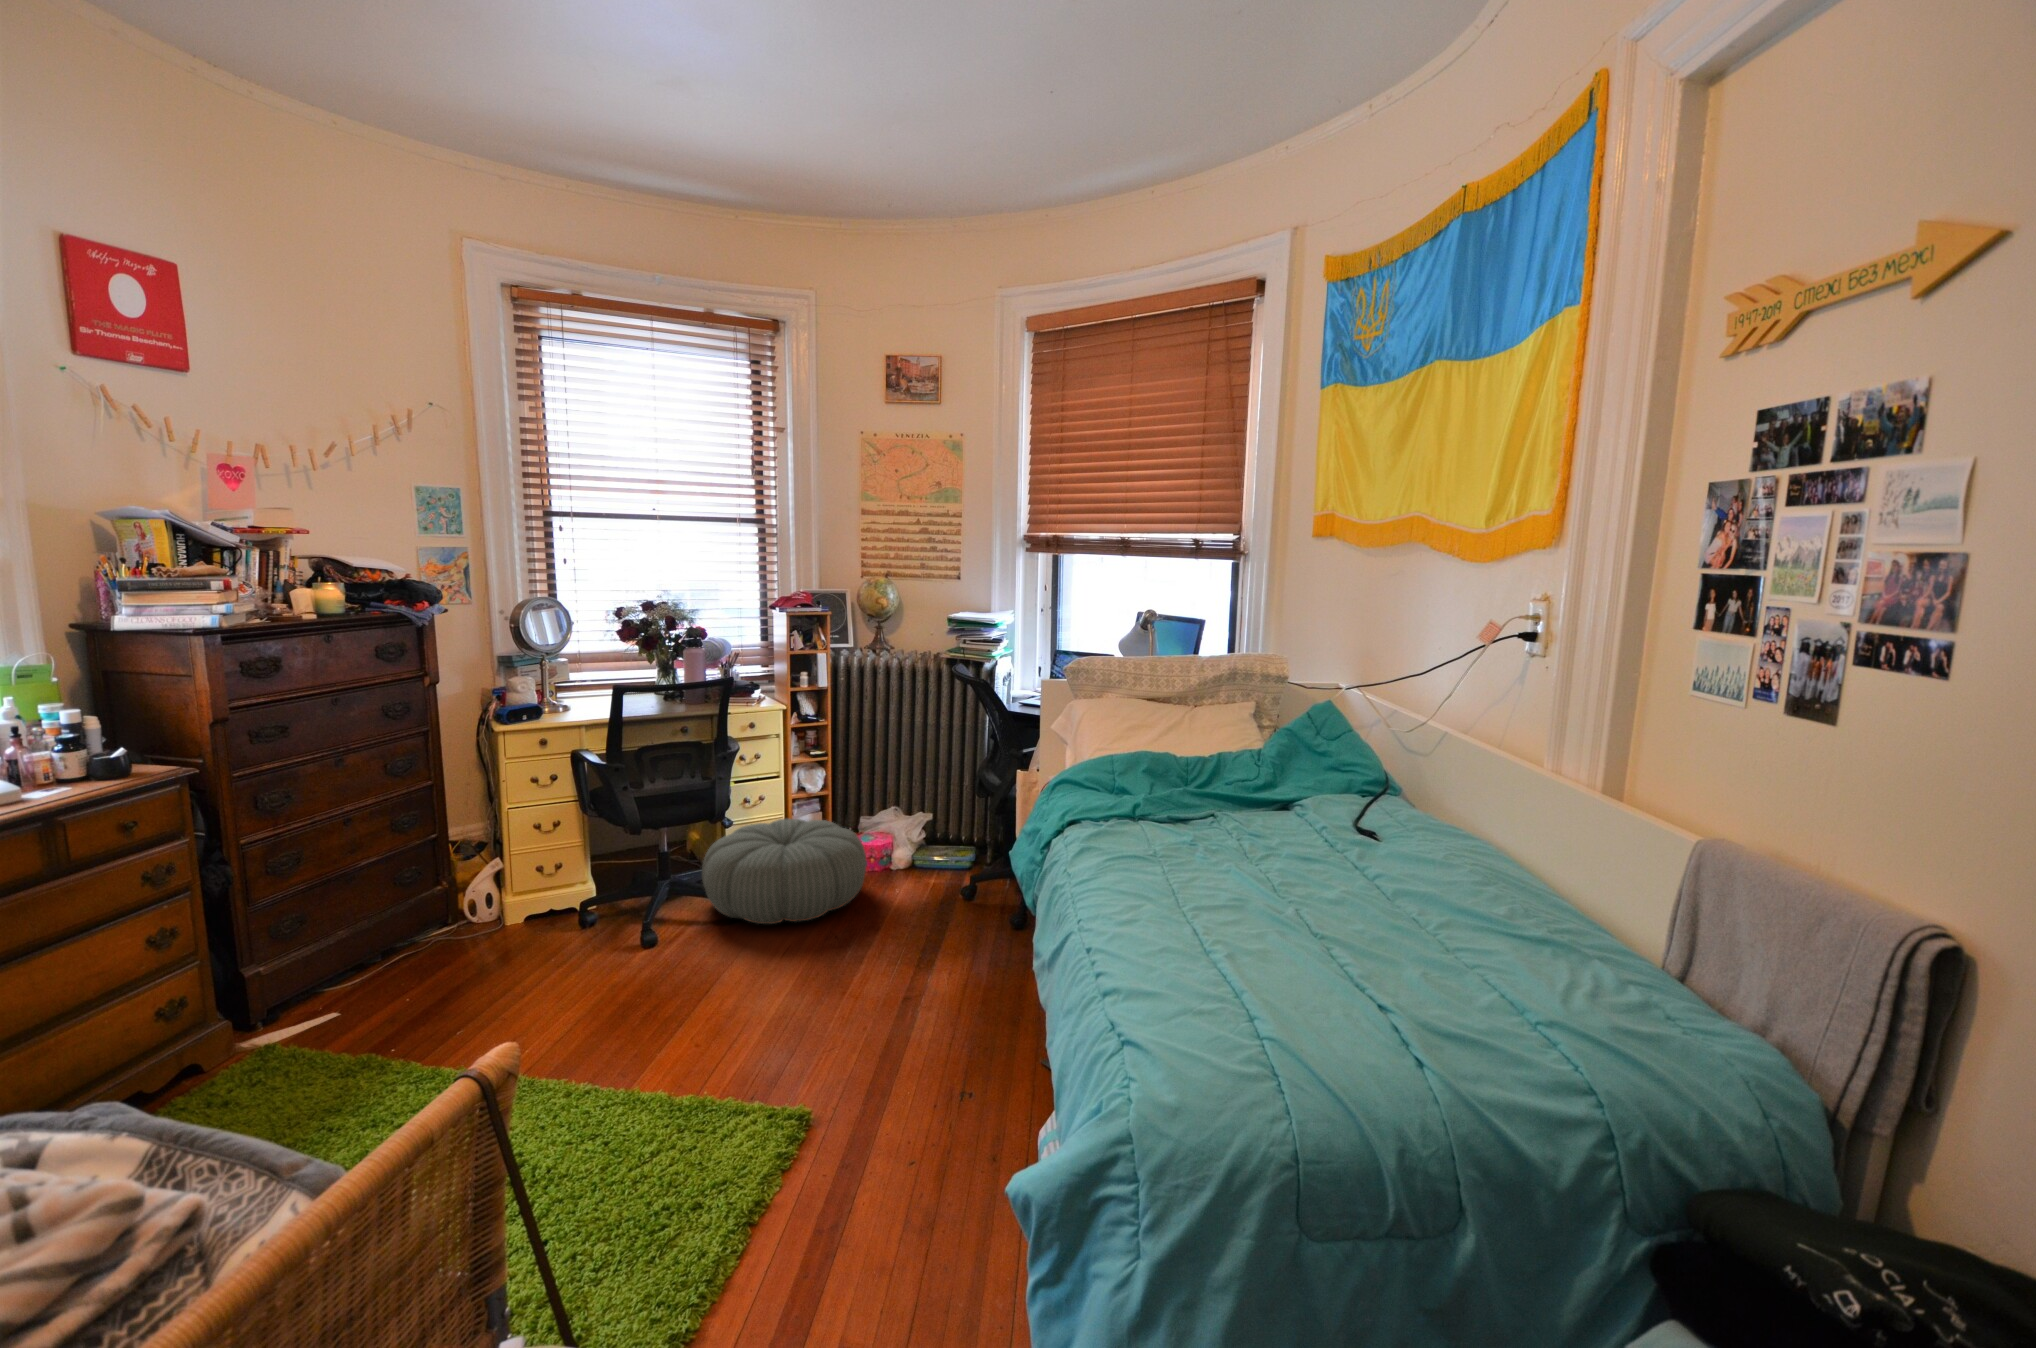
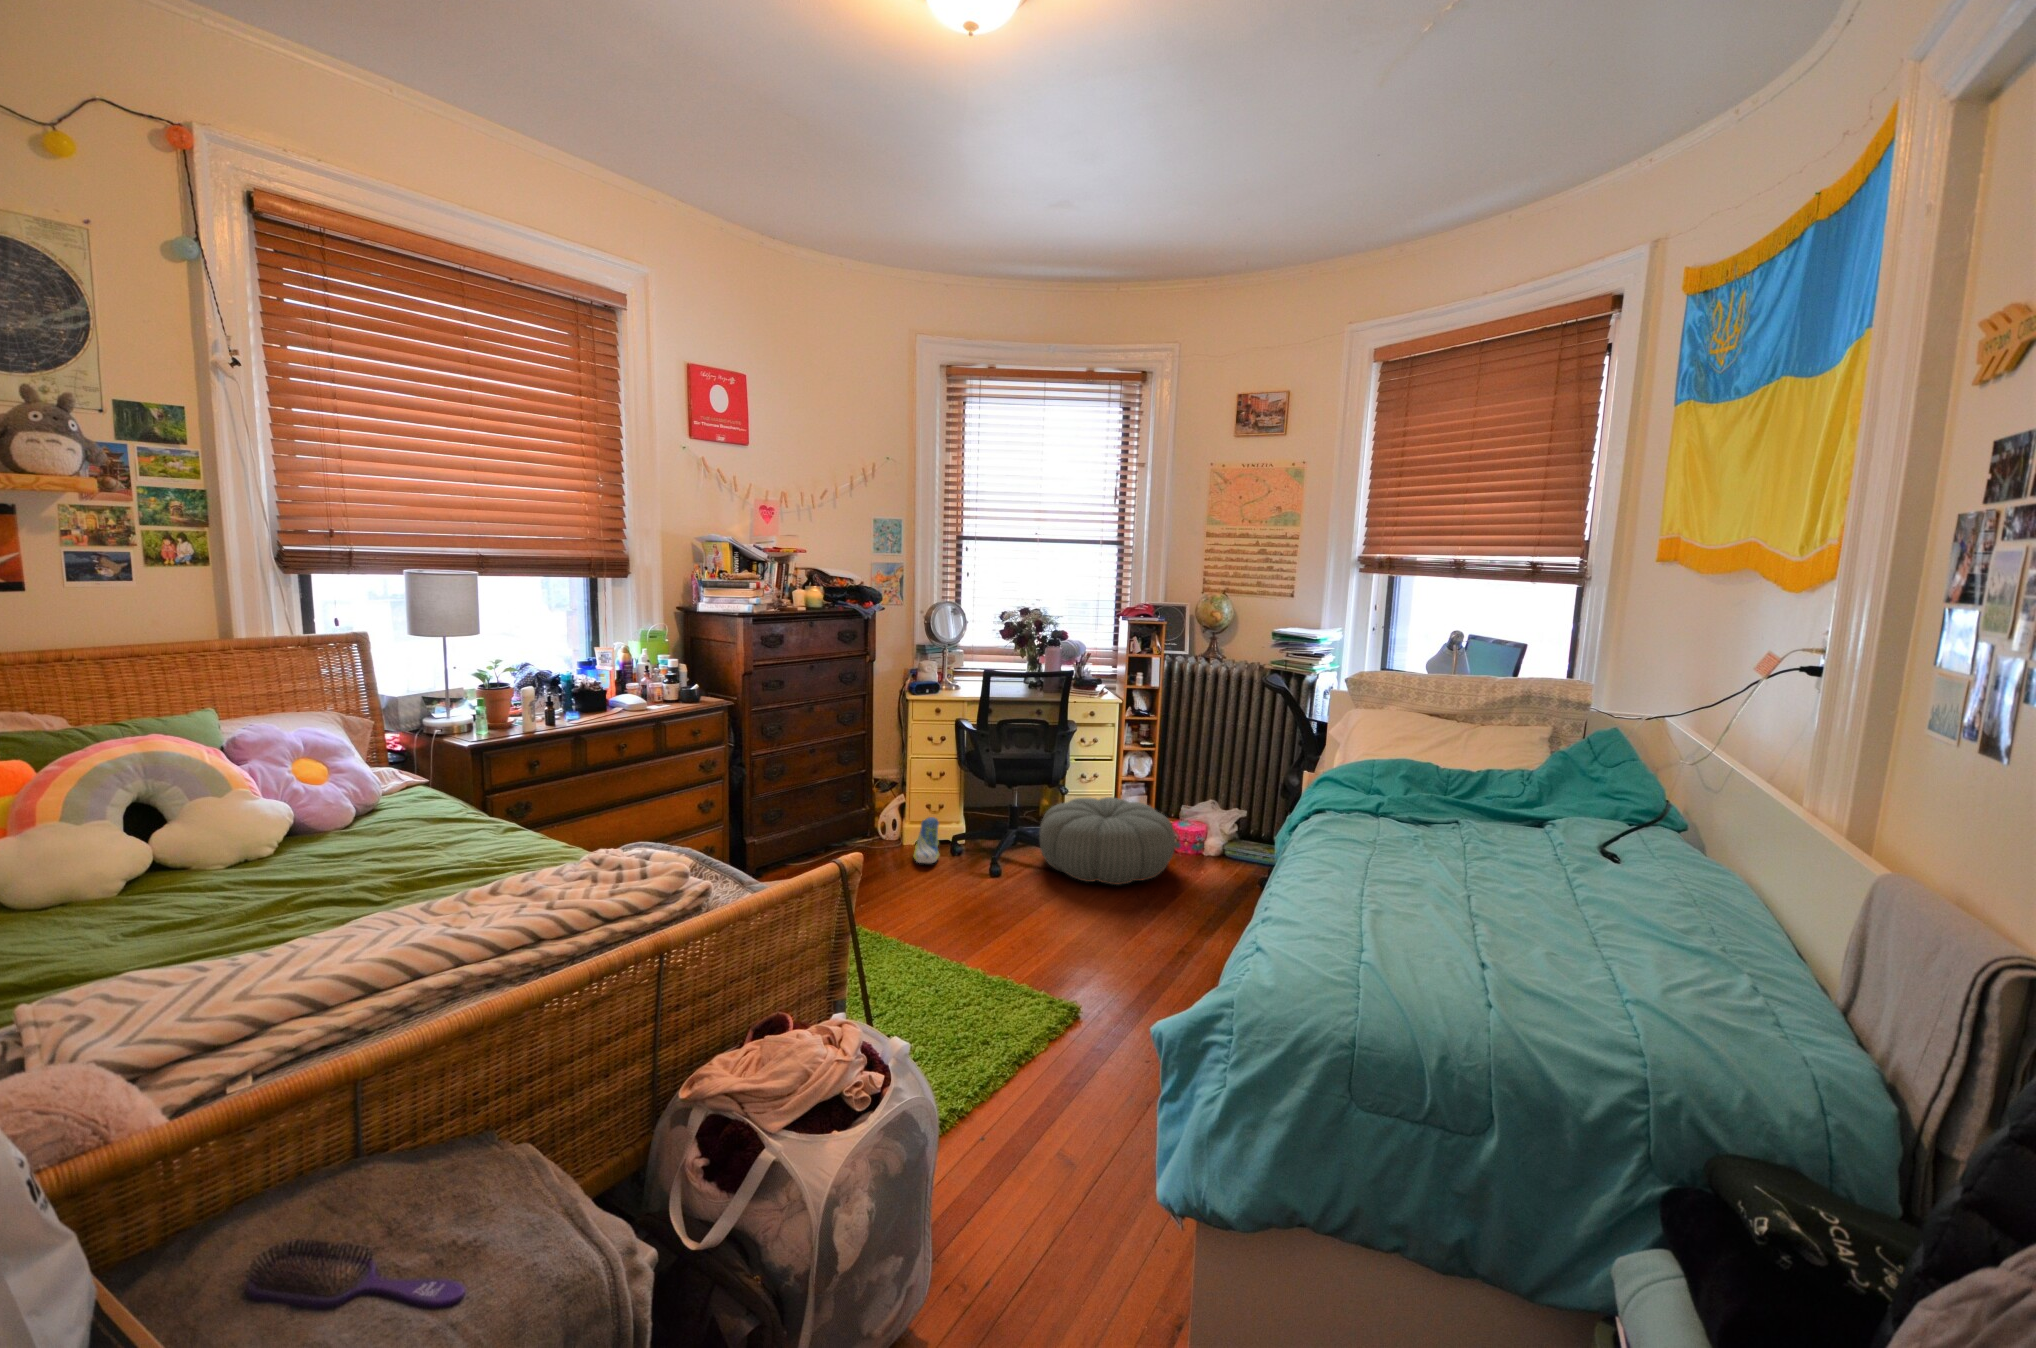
sneaker: none [528,882,567,946] -> present [914,817,939,864]

